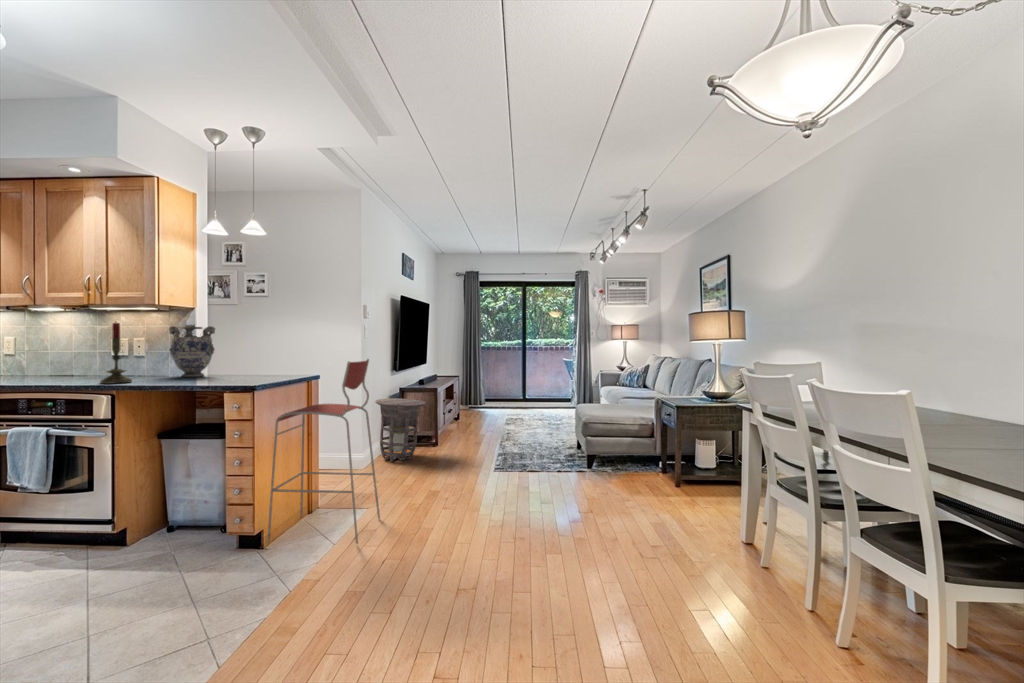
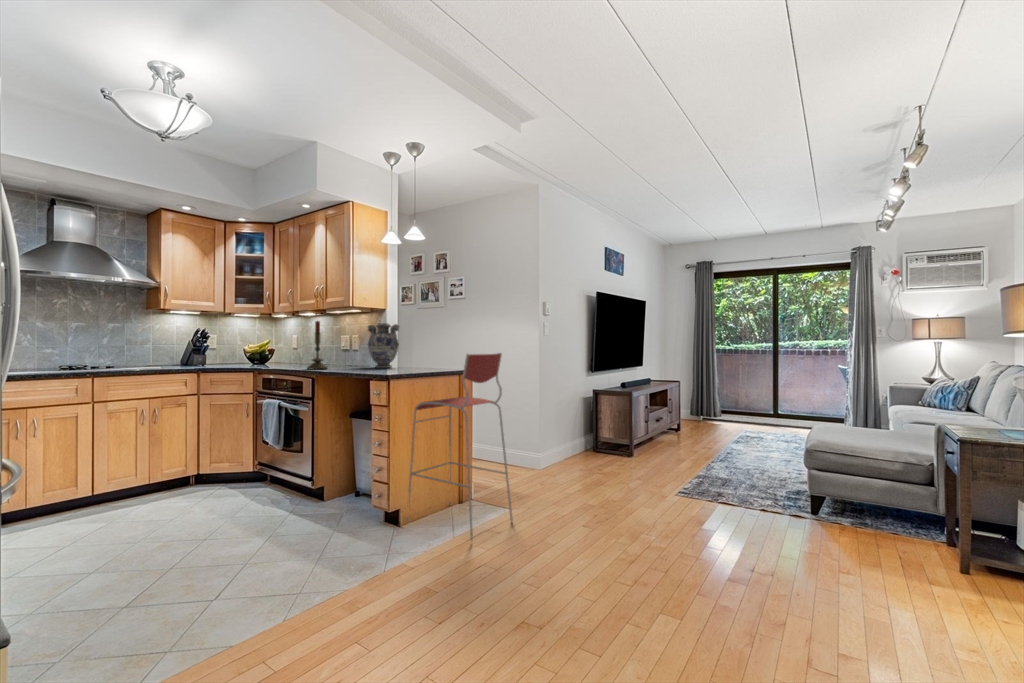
side table: present [375,398,426,461] -> none [556,400,609,468]

